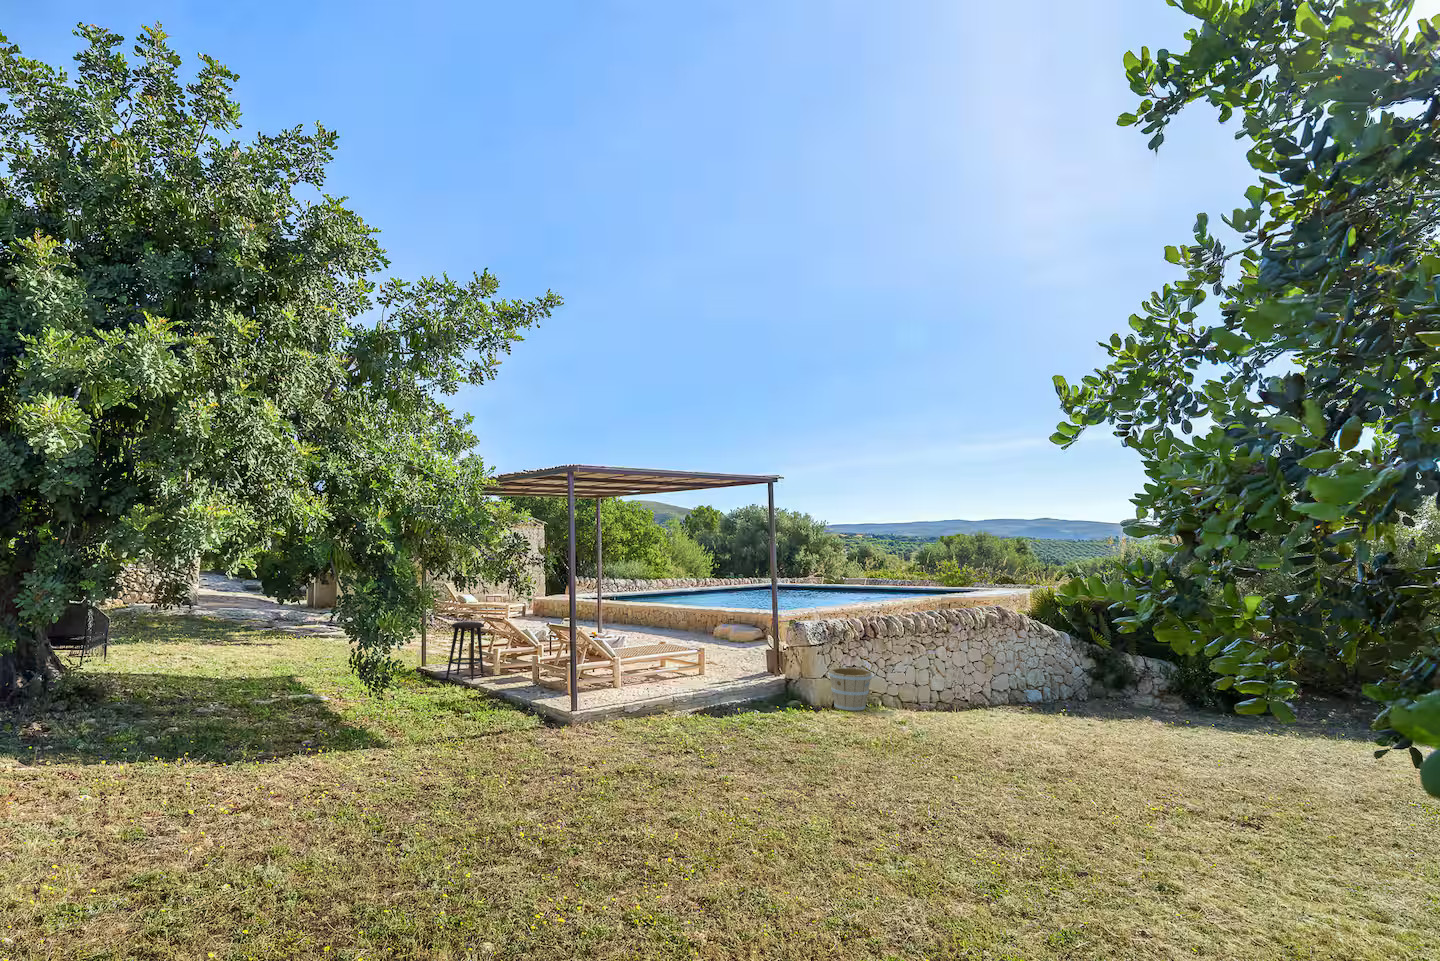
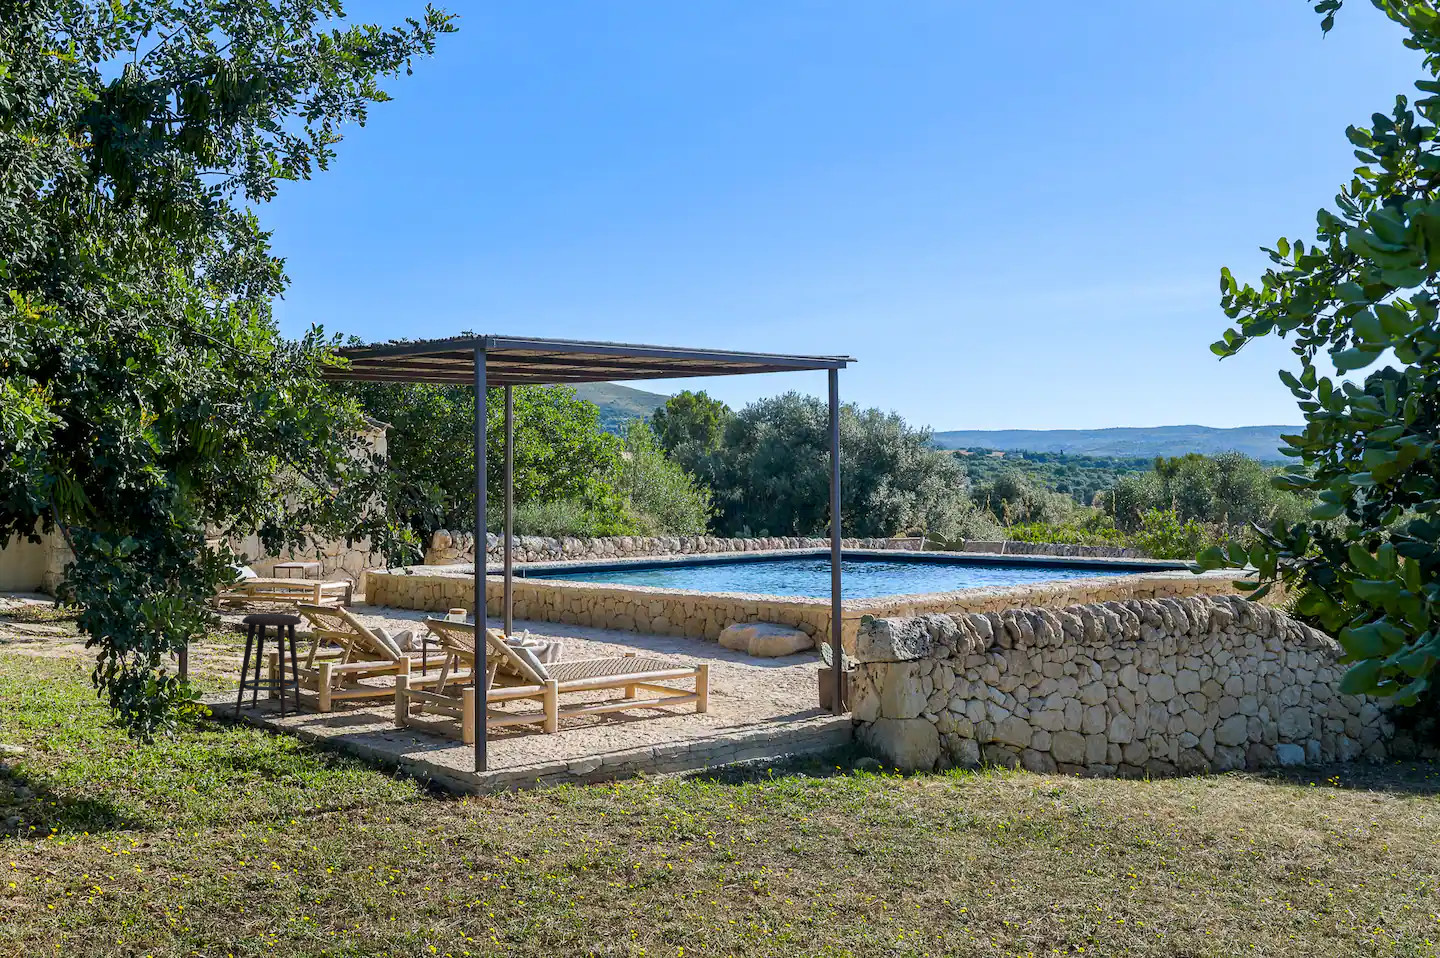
wooden bucket: present [829,667,872,711] -> none [929,700,1006,776]

